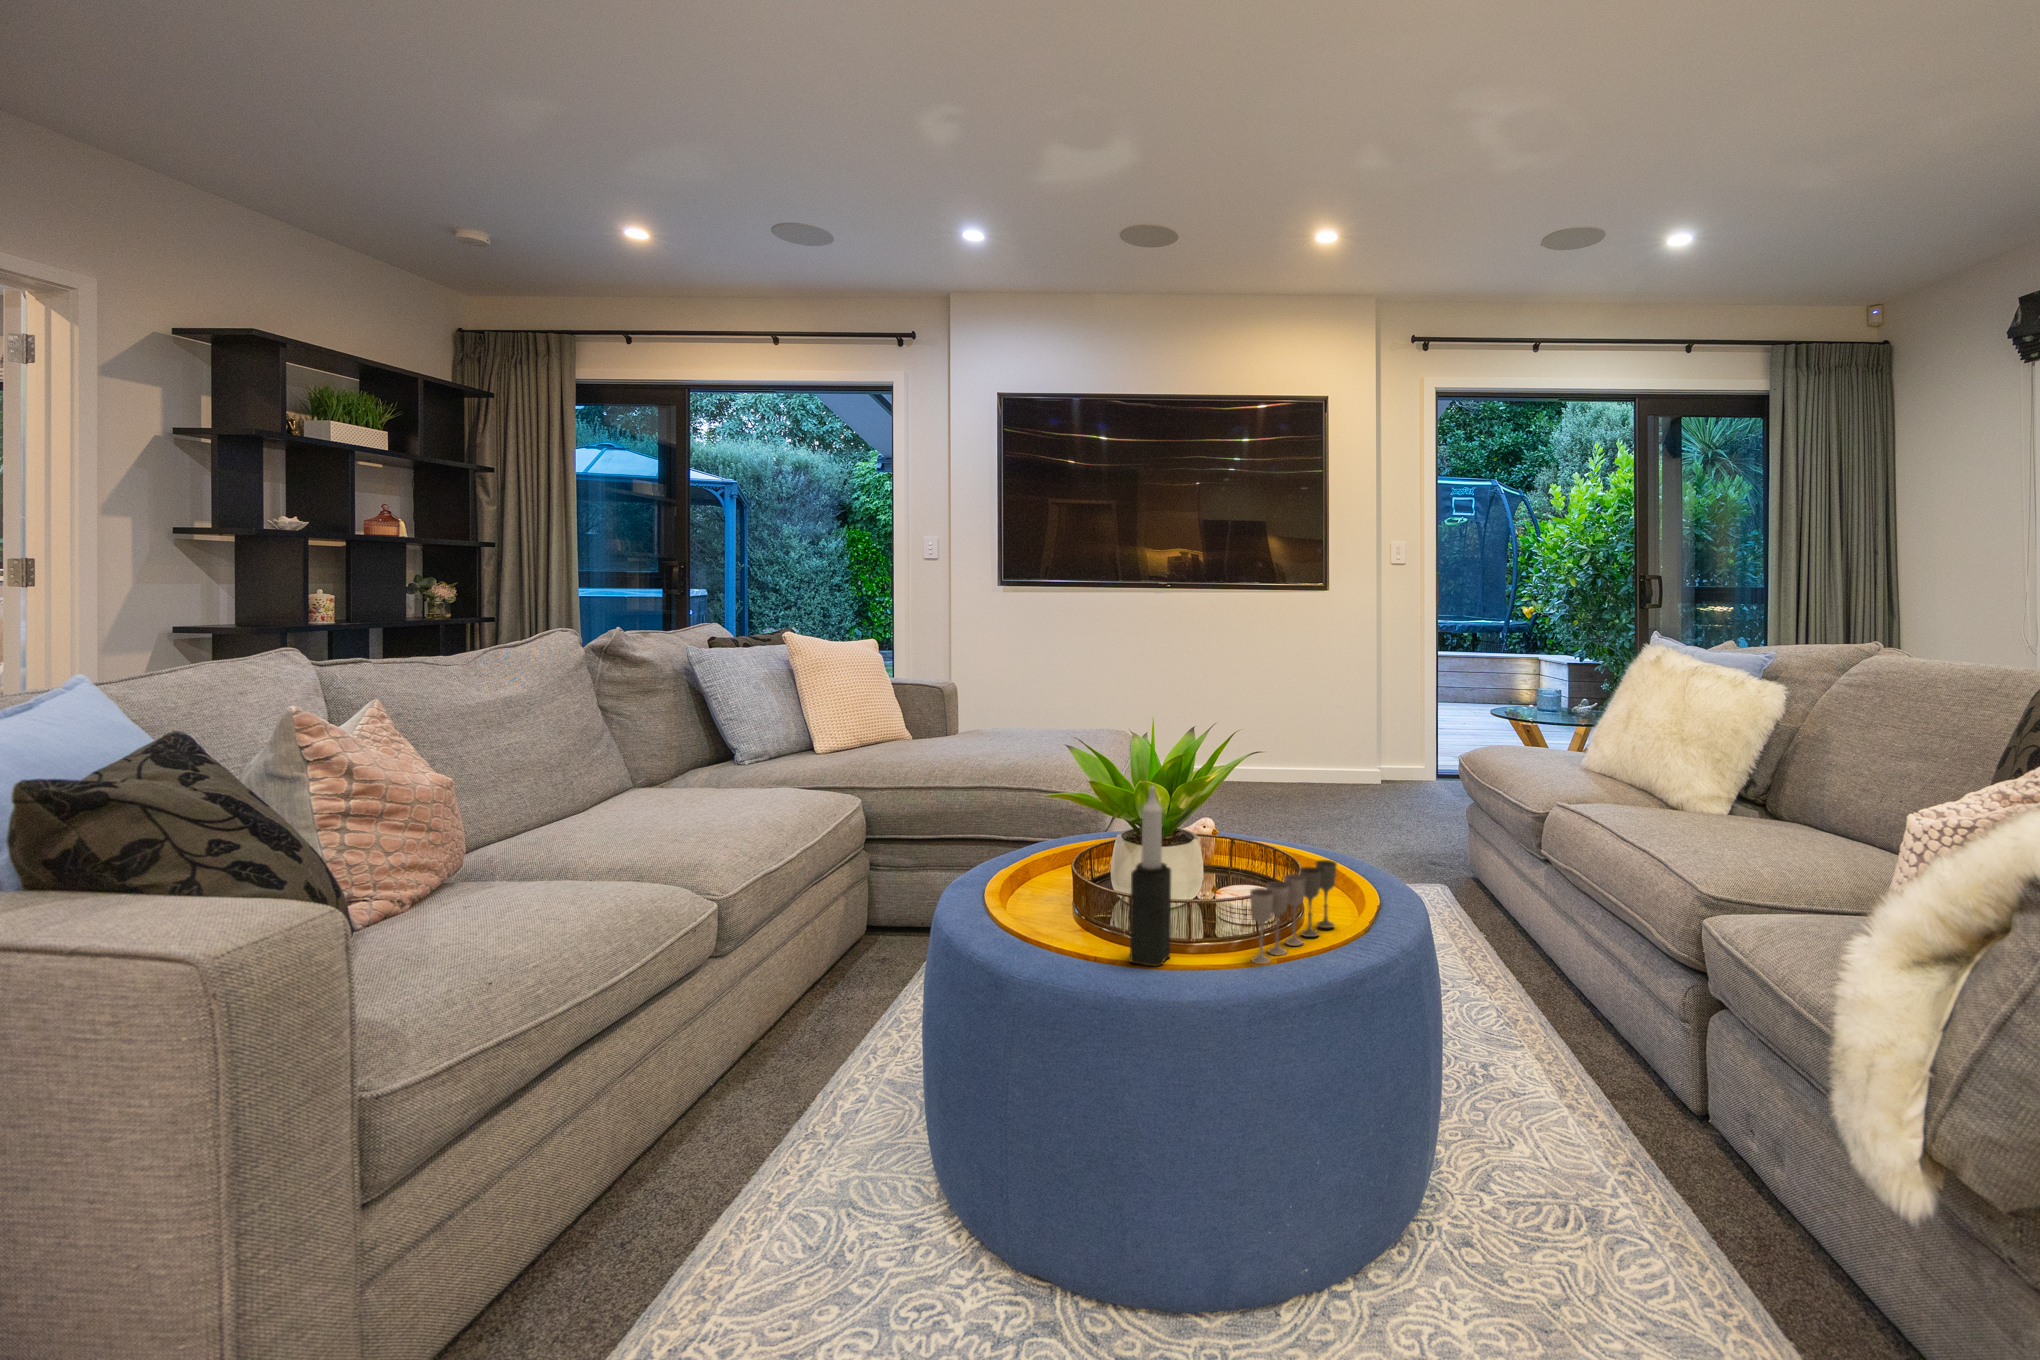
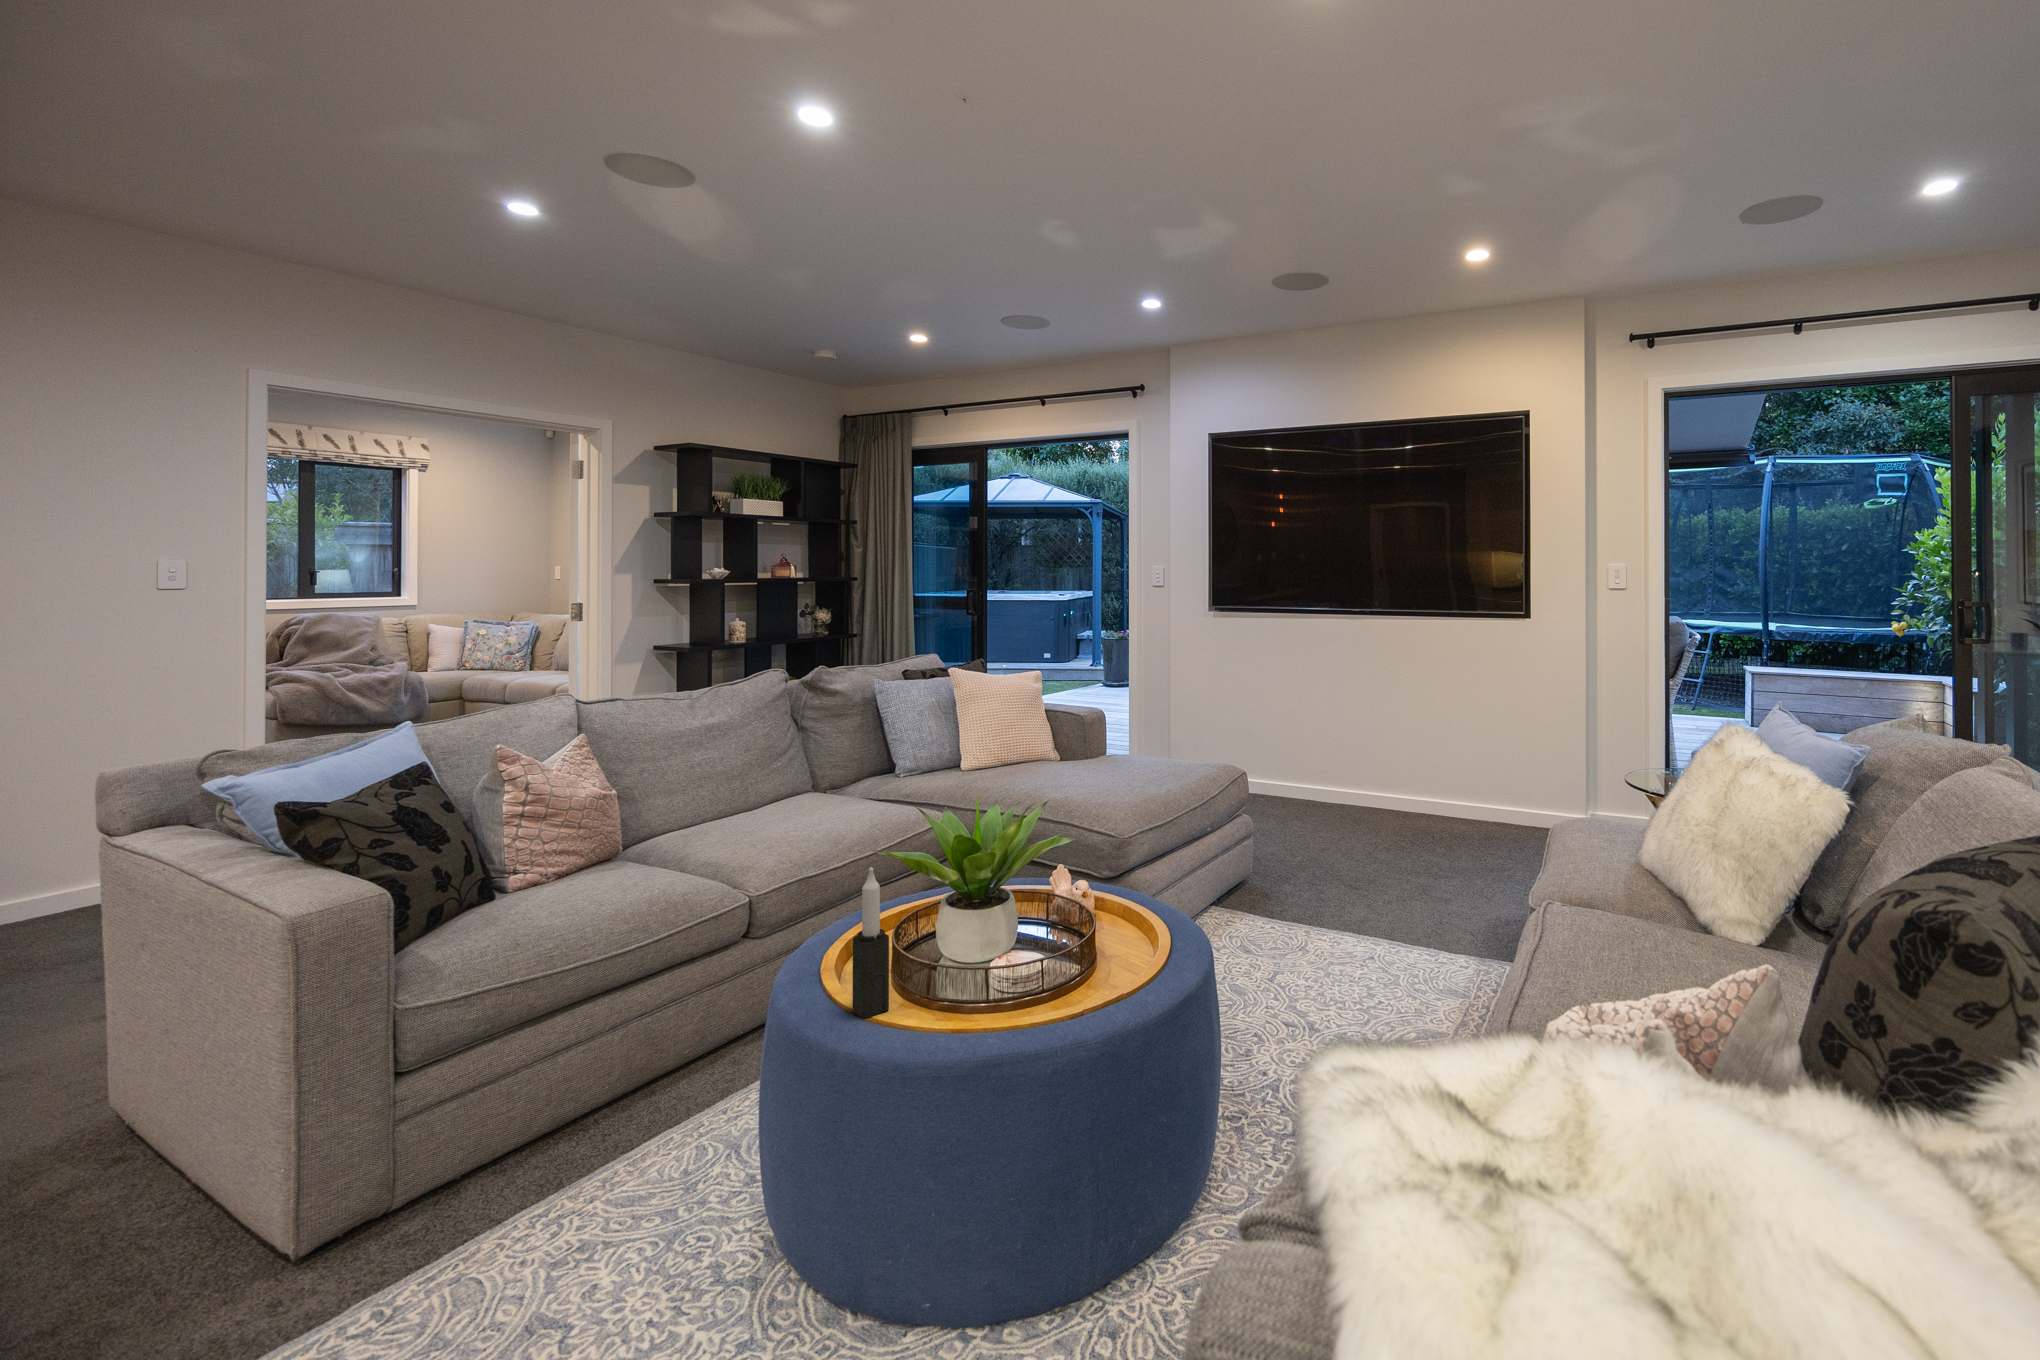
wine glass: present [1250,860,1337,964] -> none [927,946,1055,1034]

